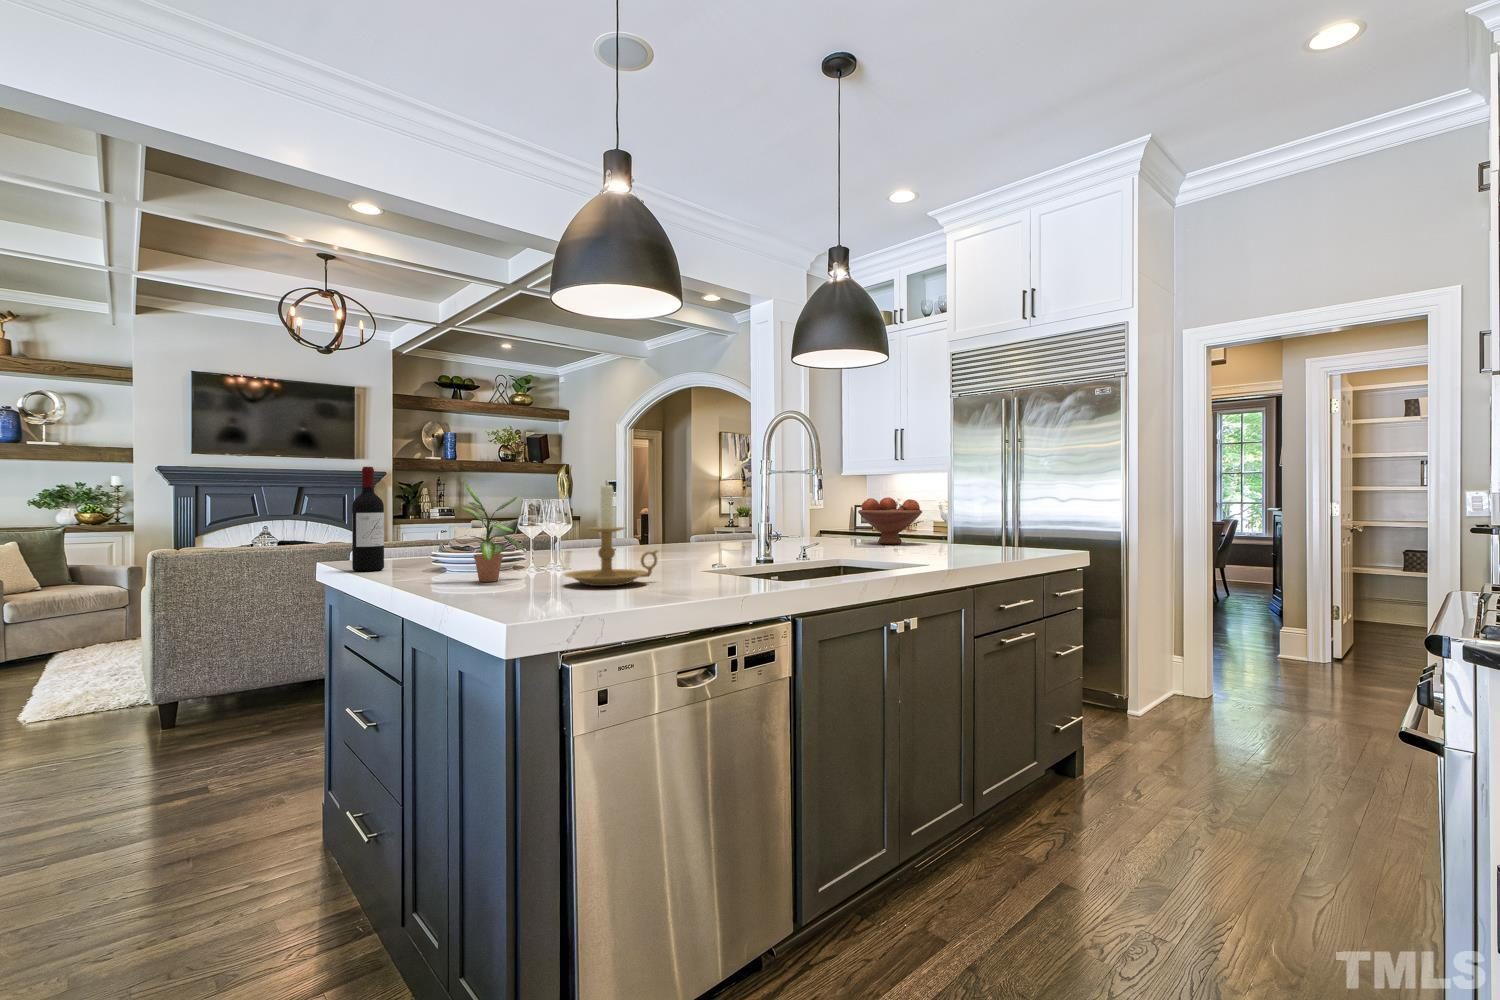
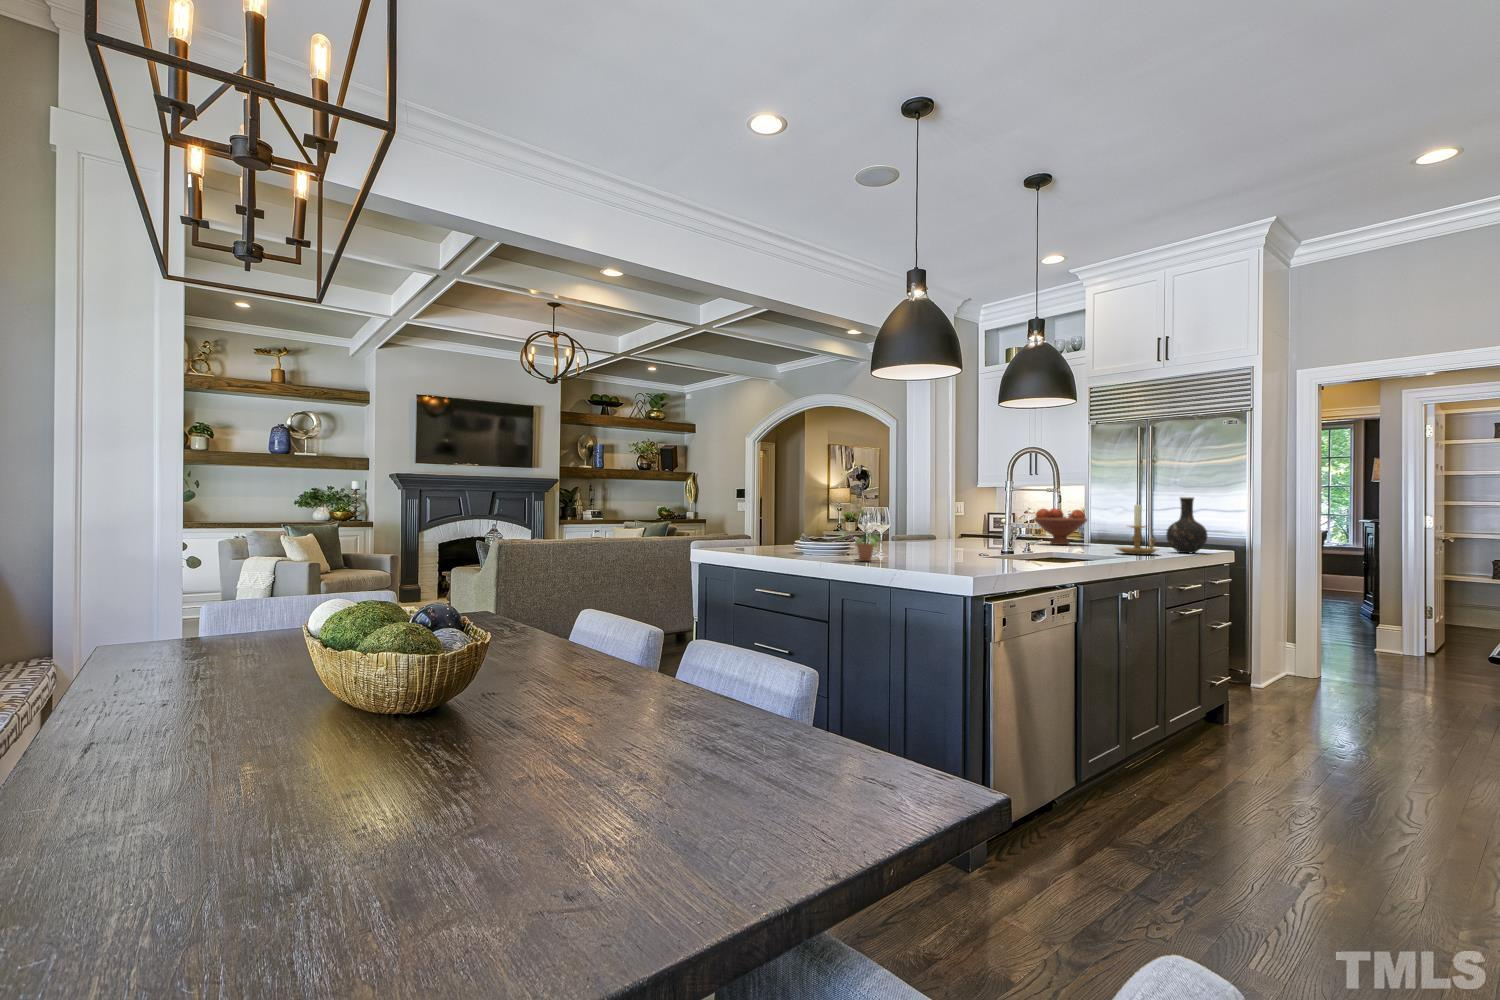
wine bottle: present [352,467,384,571] -> none [746,485,764,555]
vase: none [1000,481,1050,555] -> present [1166,497,1207,553]
candle holder: present [565,483,658,586] -> present [1117,504,1158,555]

